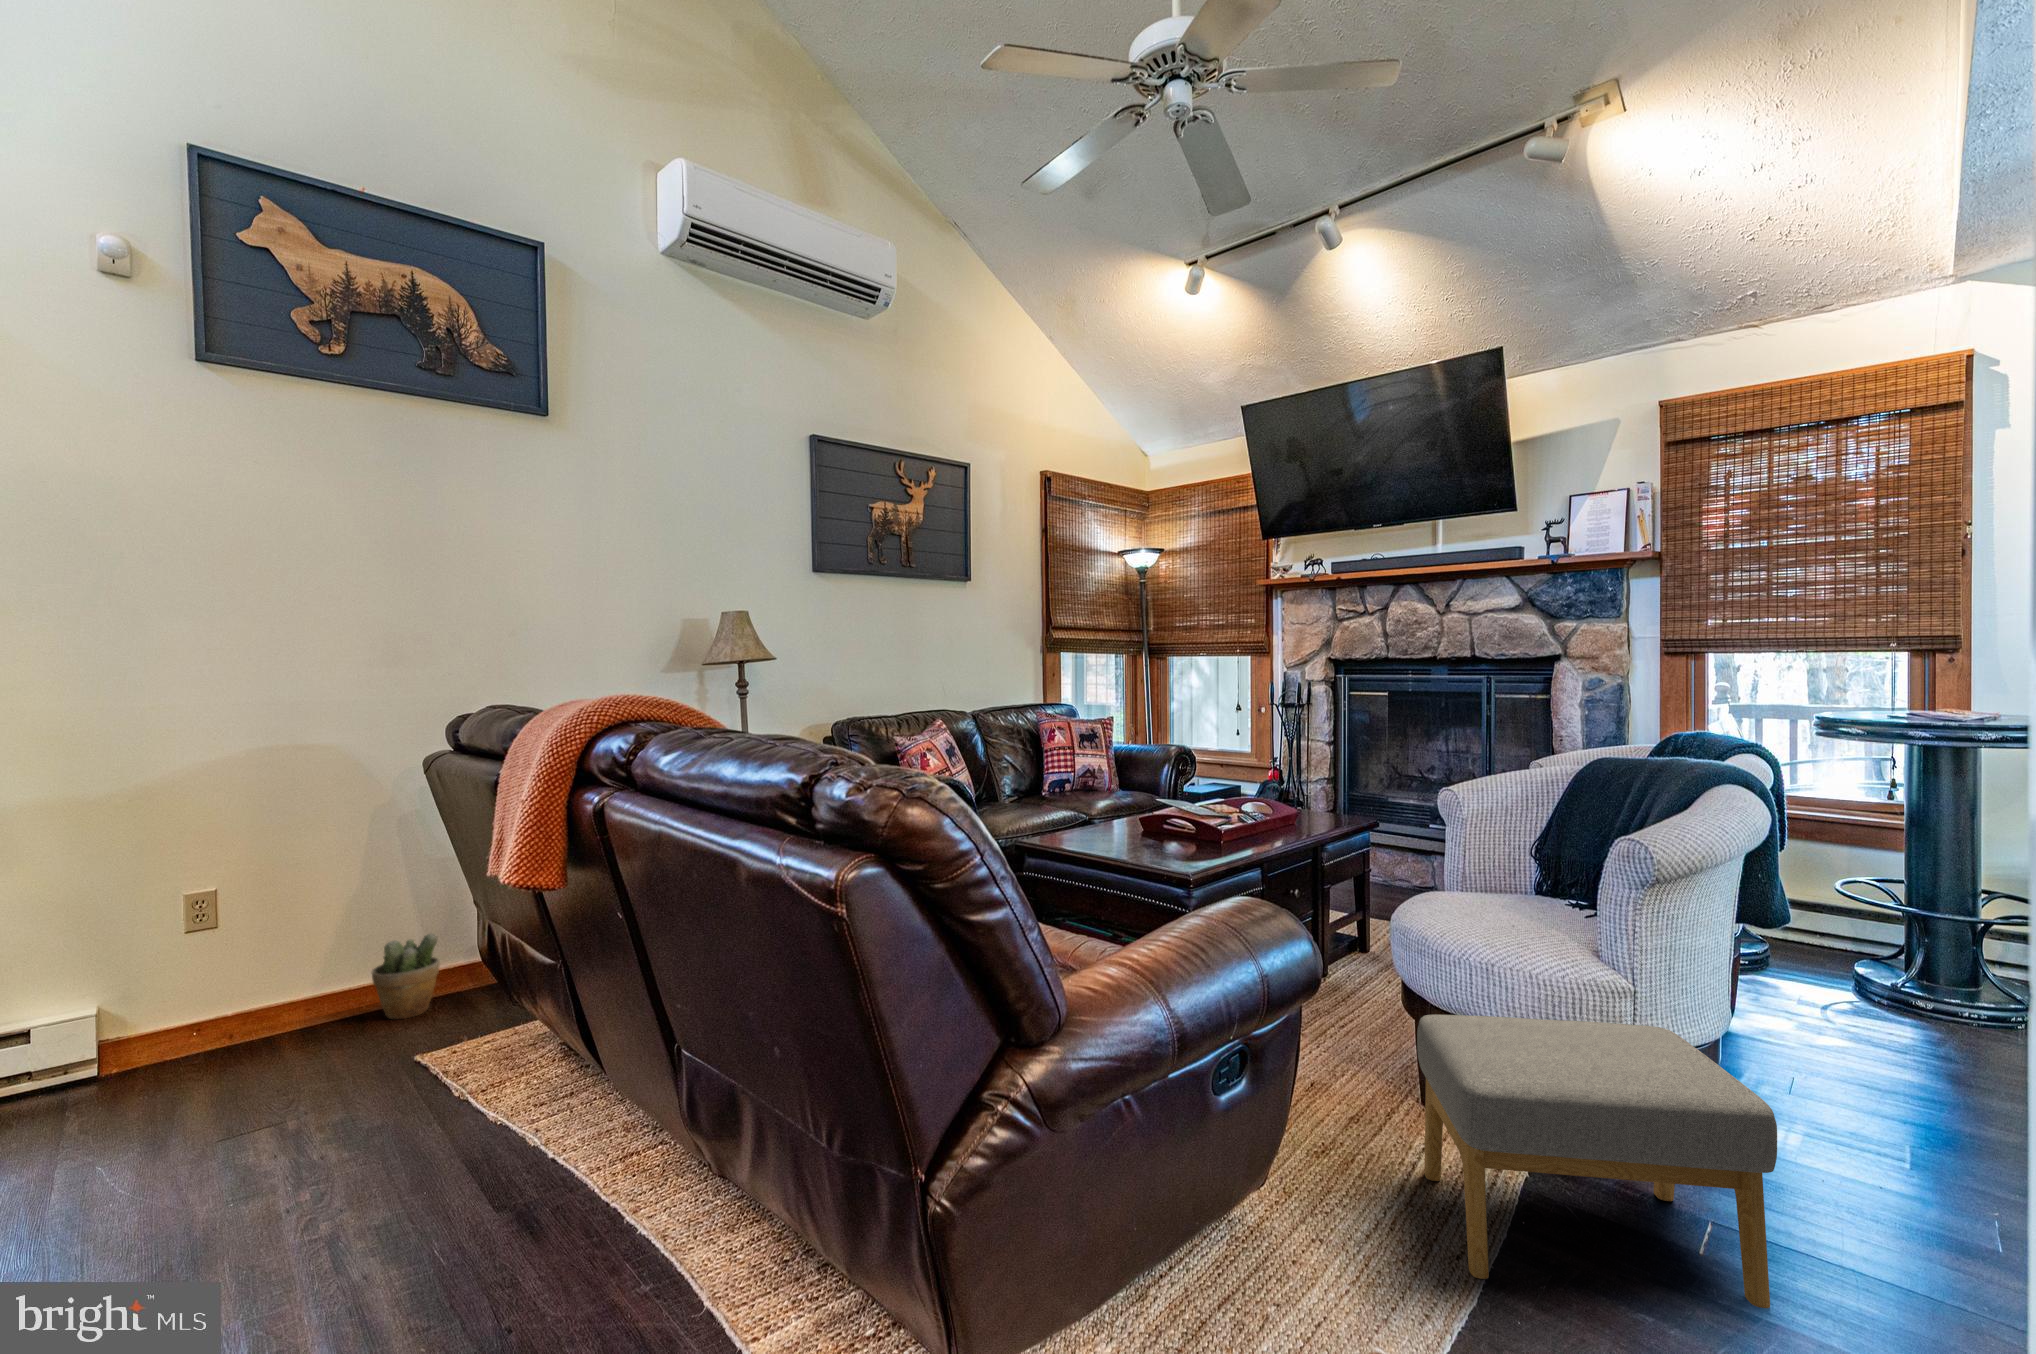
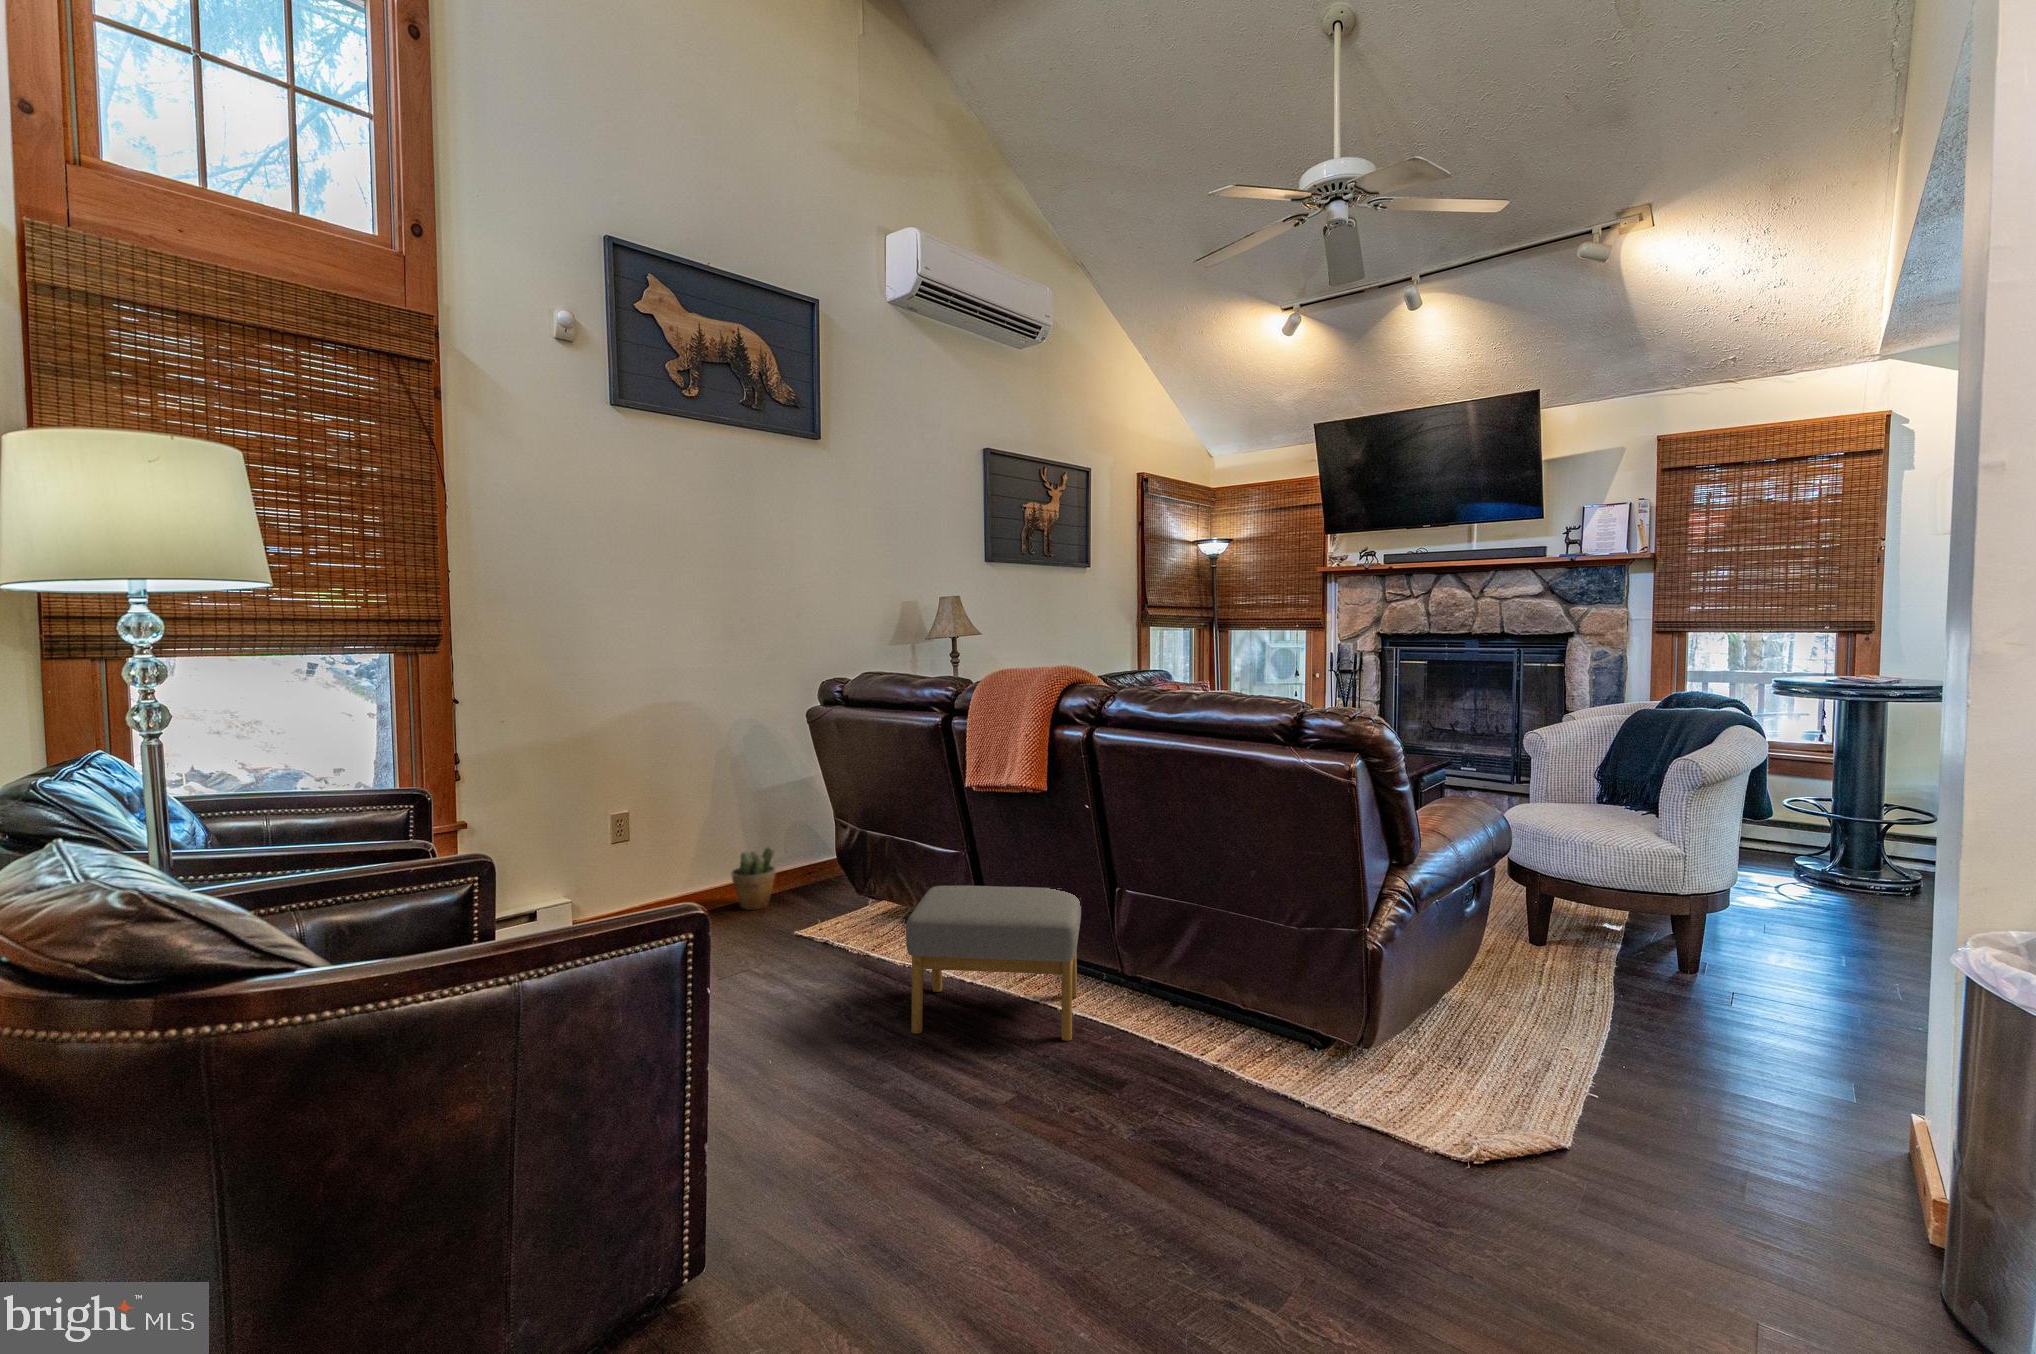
footstool: present [1417,1015,1777,1308] -> present [906,886,1081,1041]

